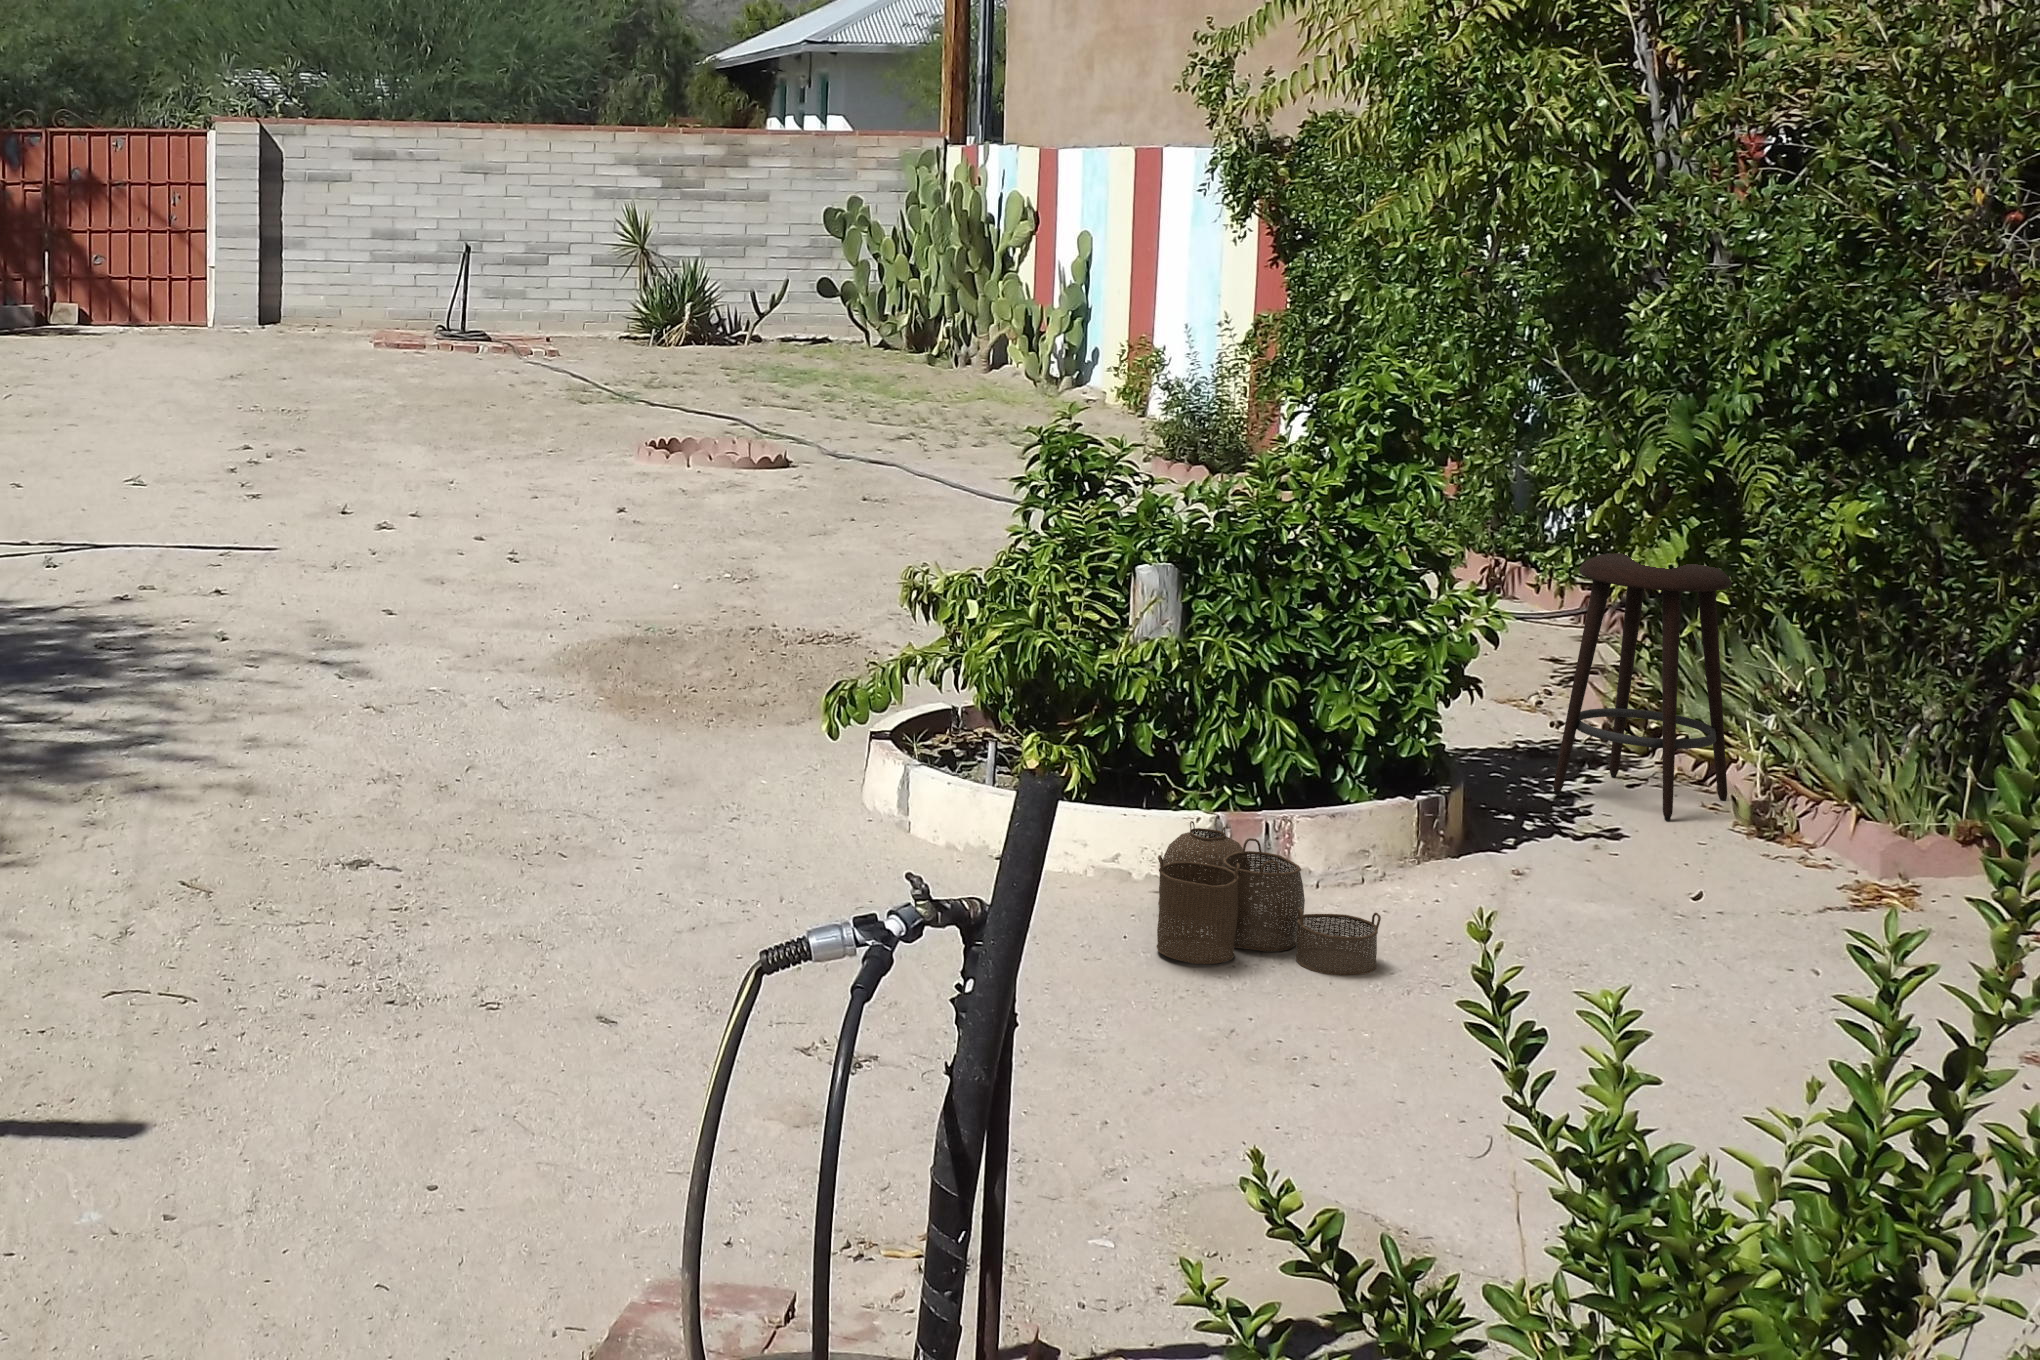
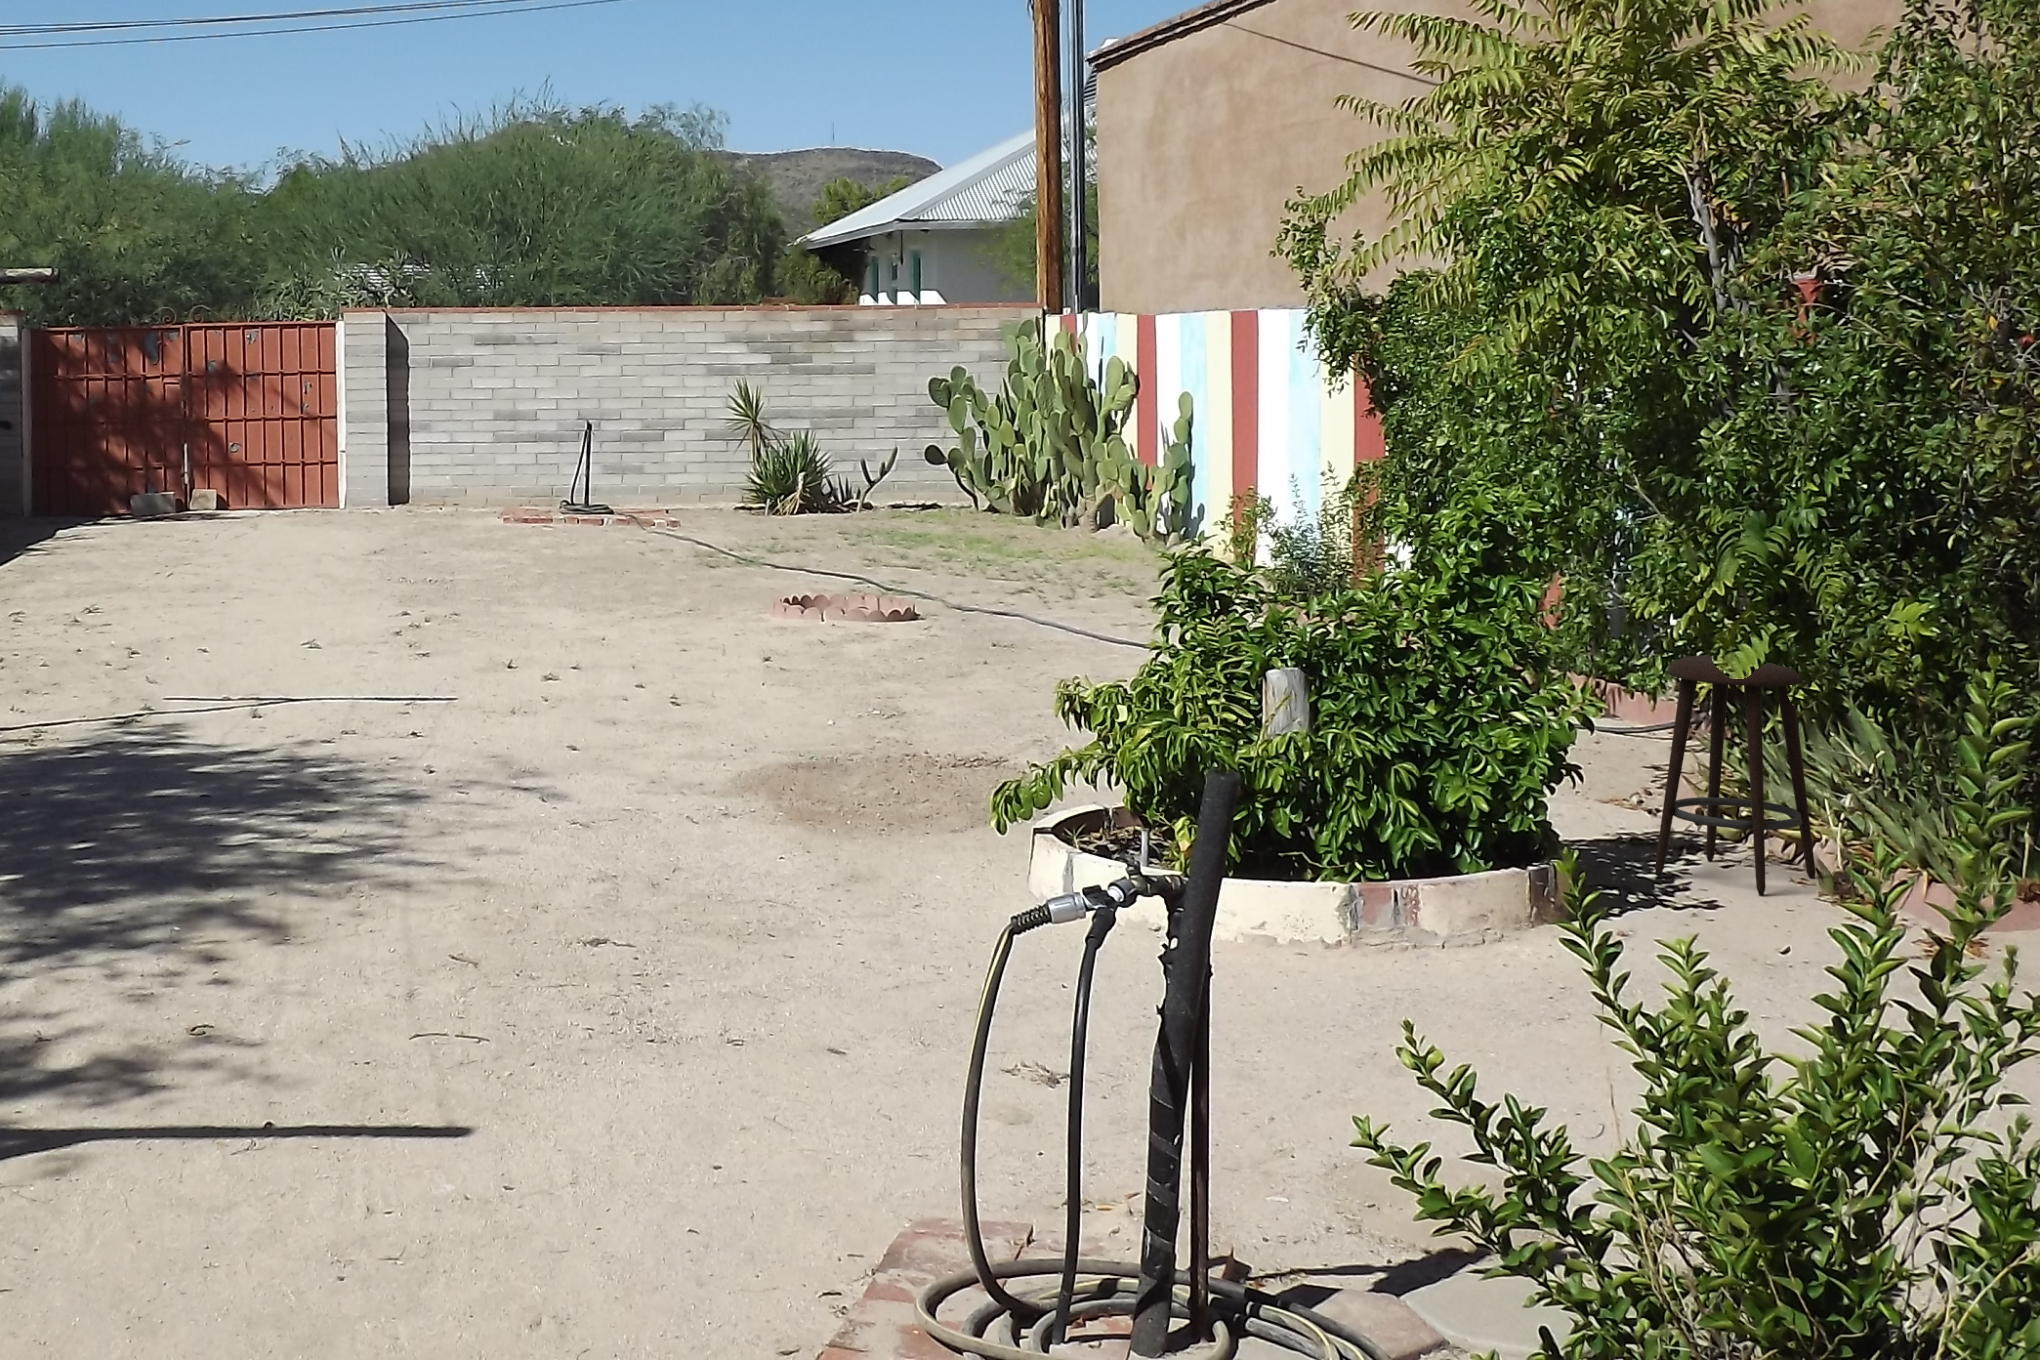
woven basket: present [1157,821,1381,975] -> none [1303,894,1505,1024]

